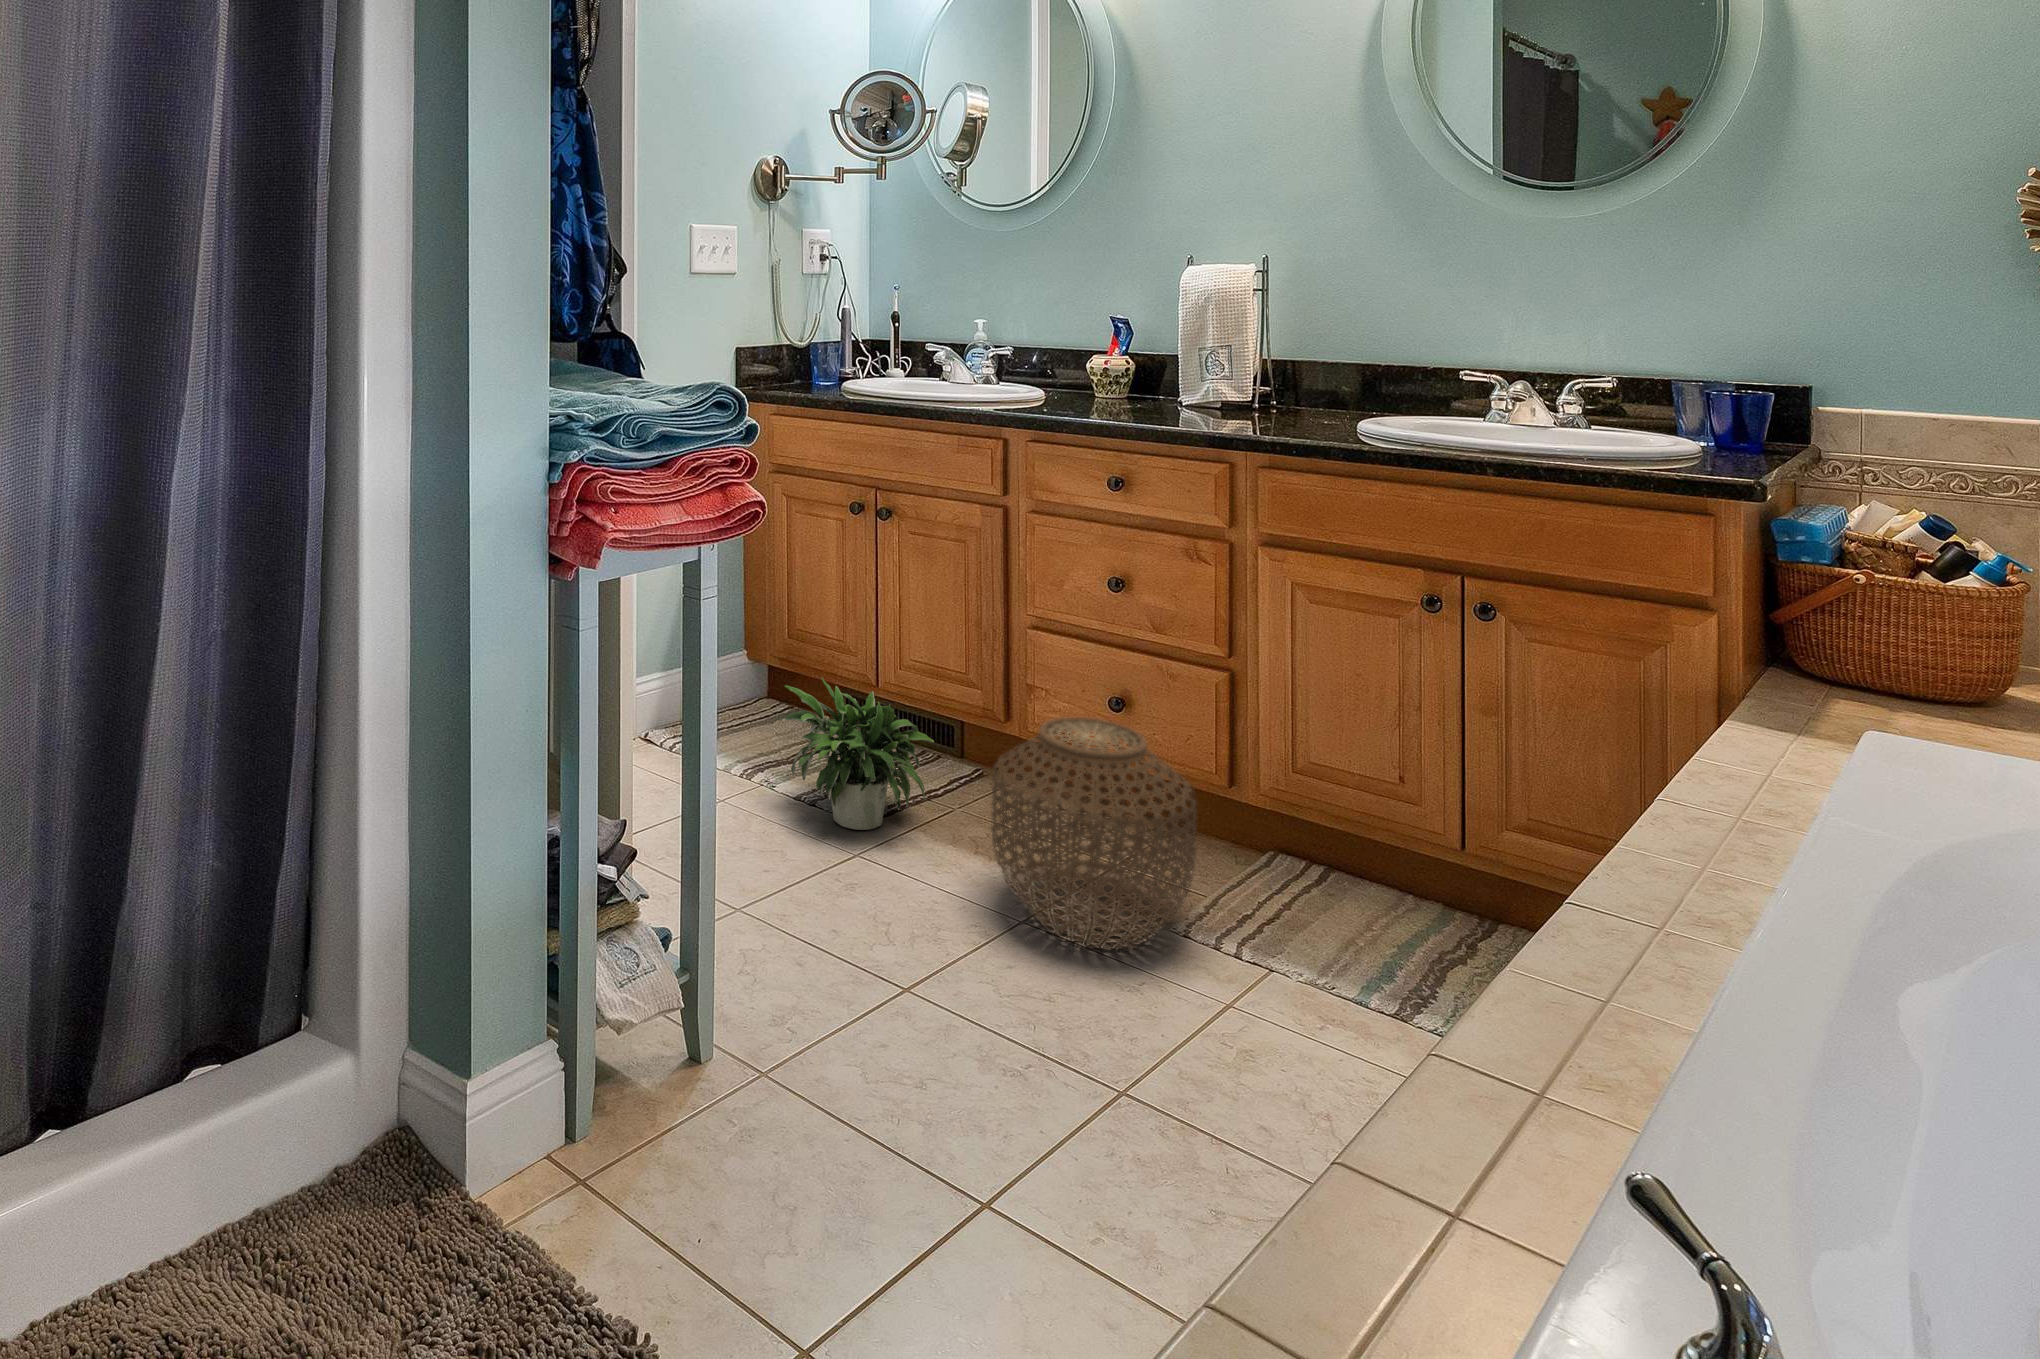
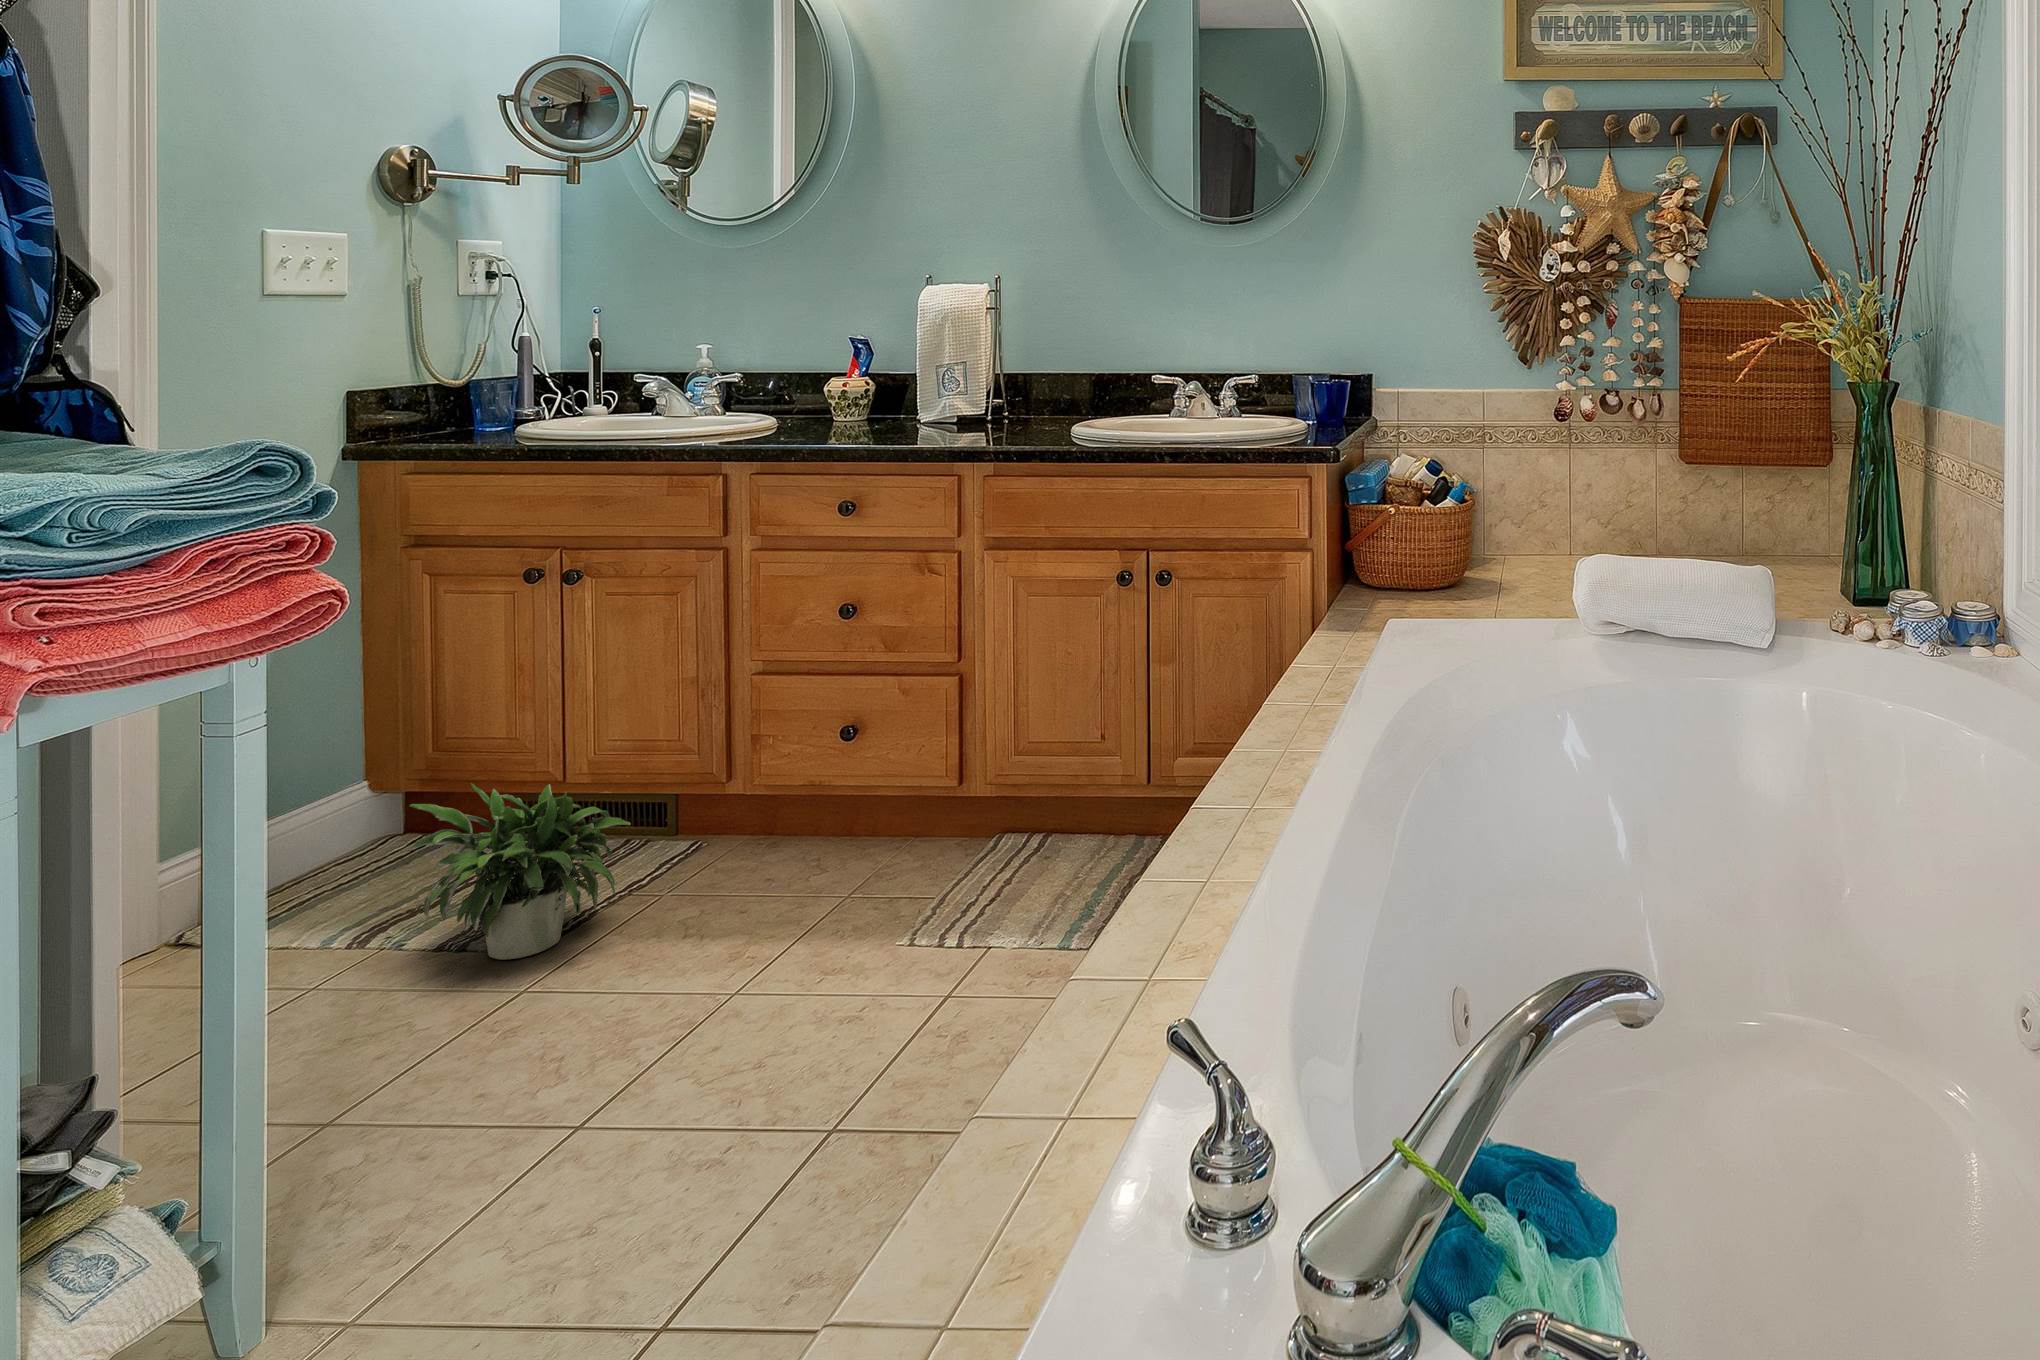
woven basket: present [992,717,1197,949] -> none [691,748,917,993]

